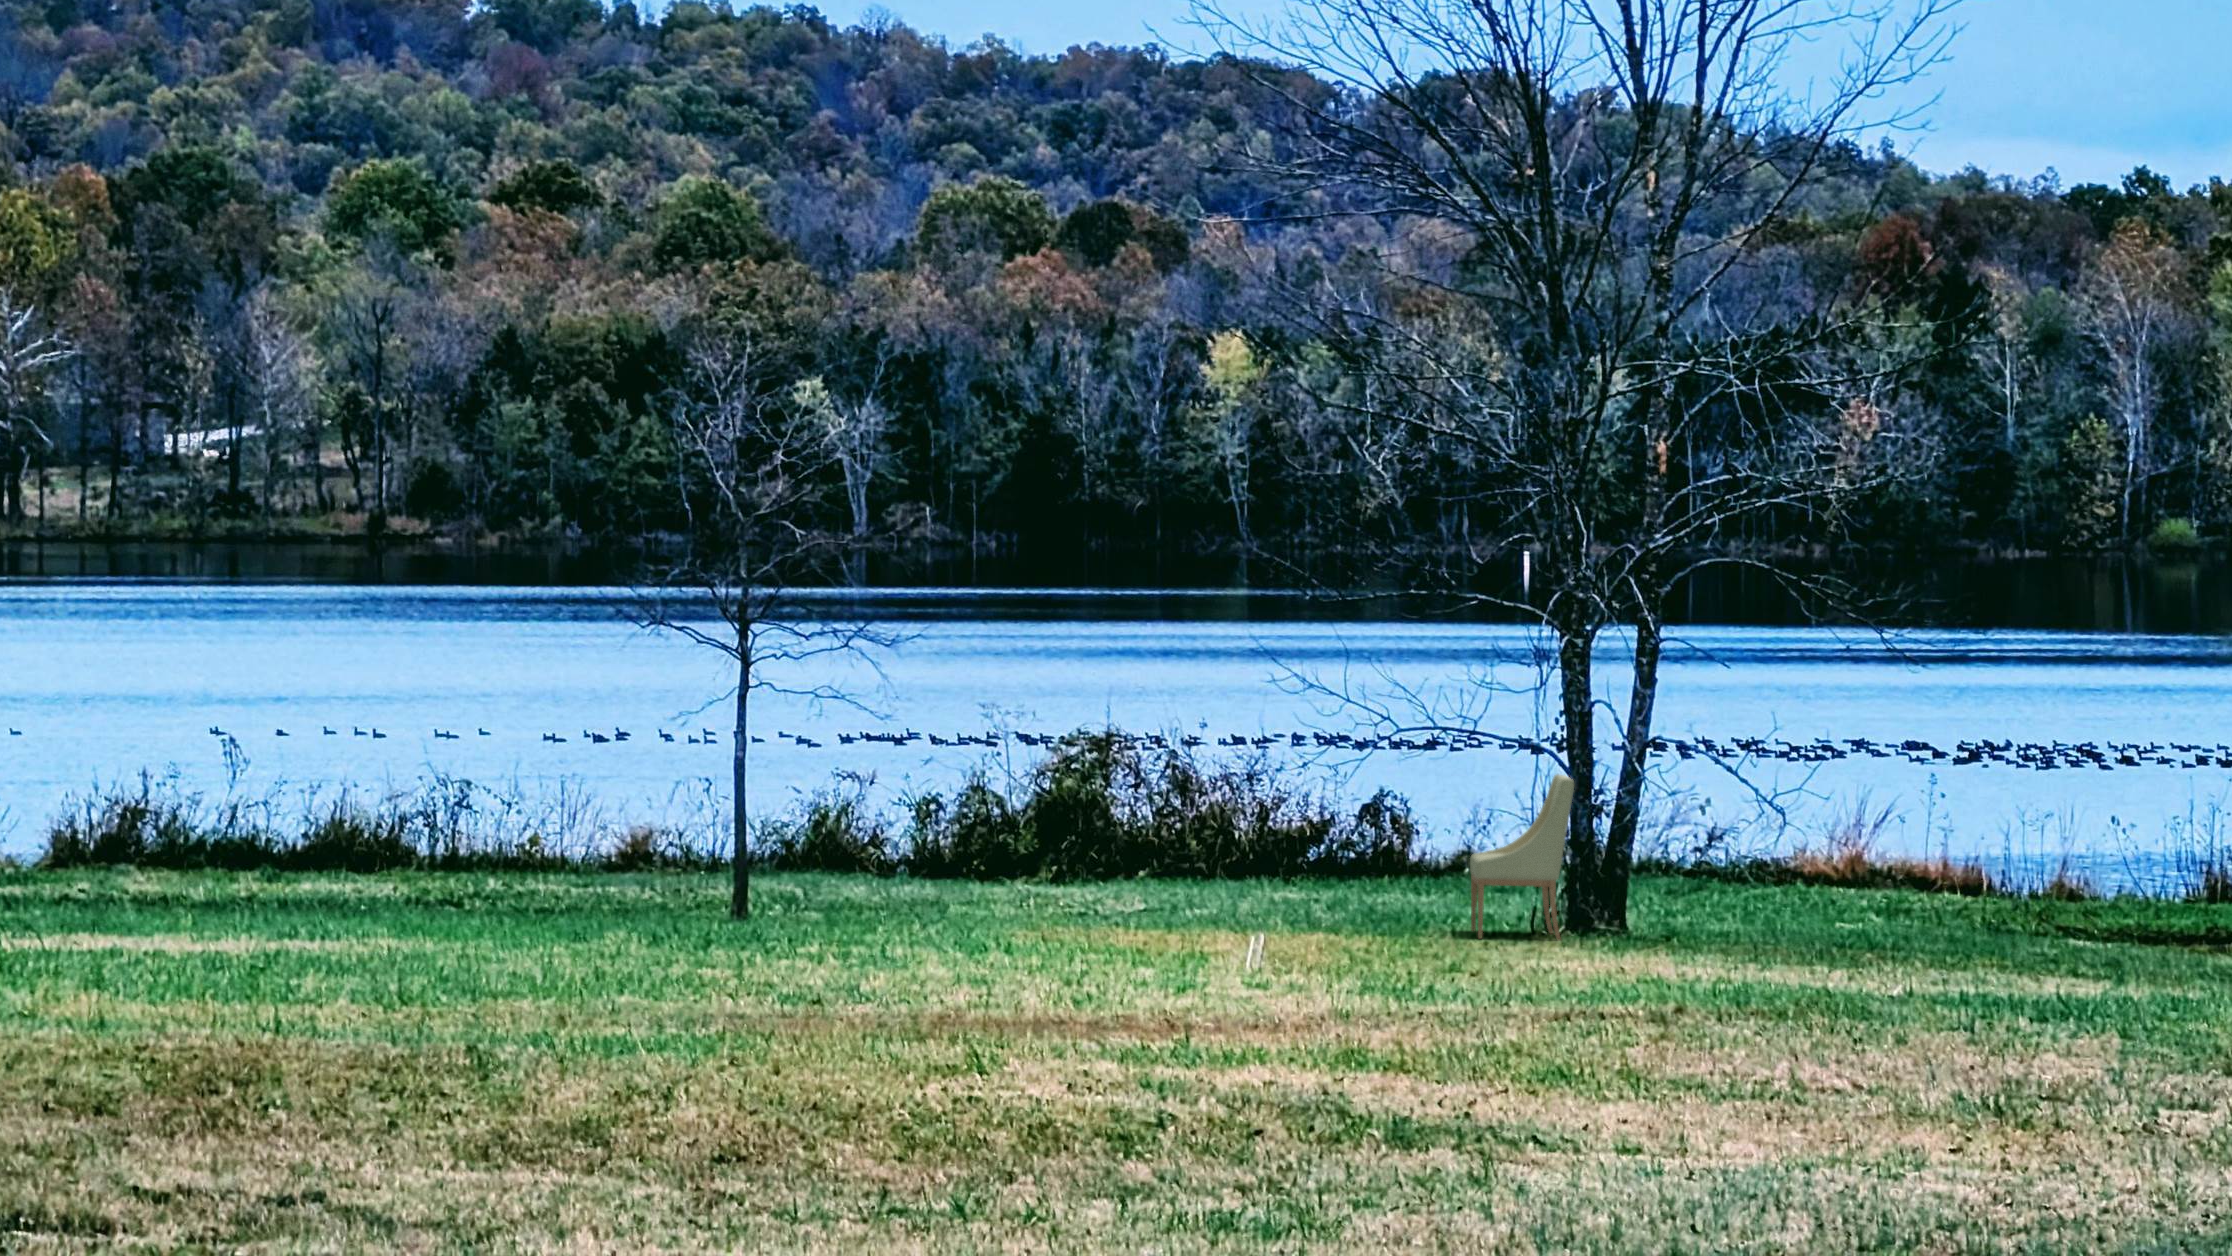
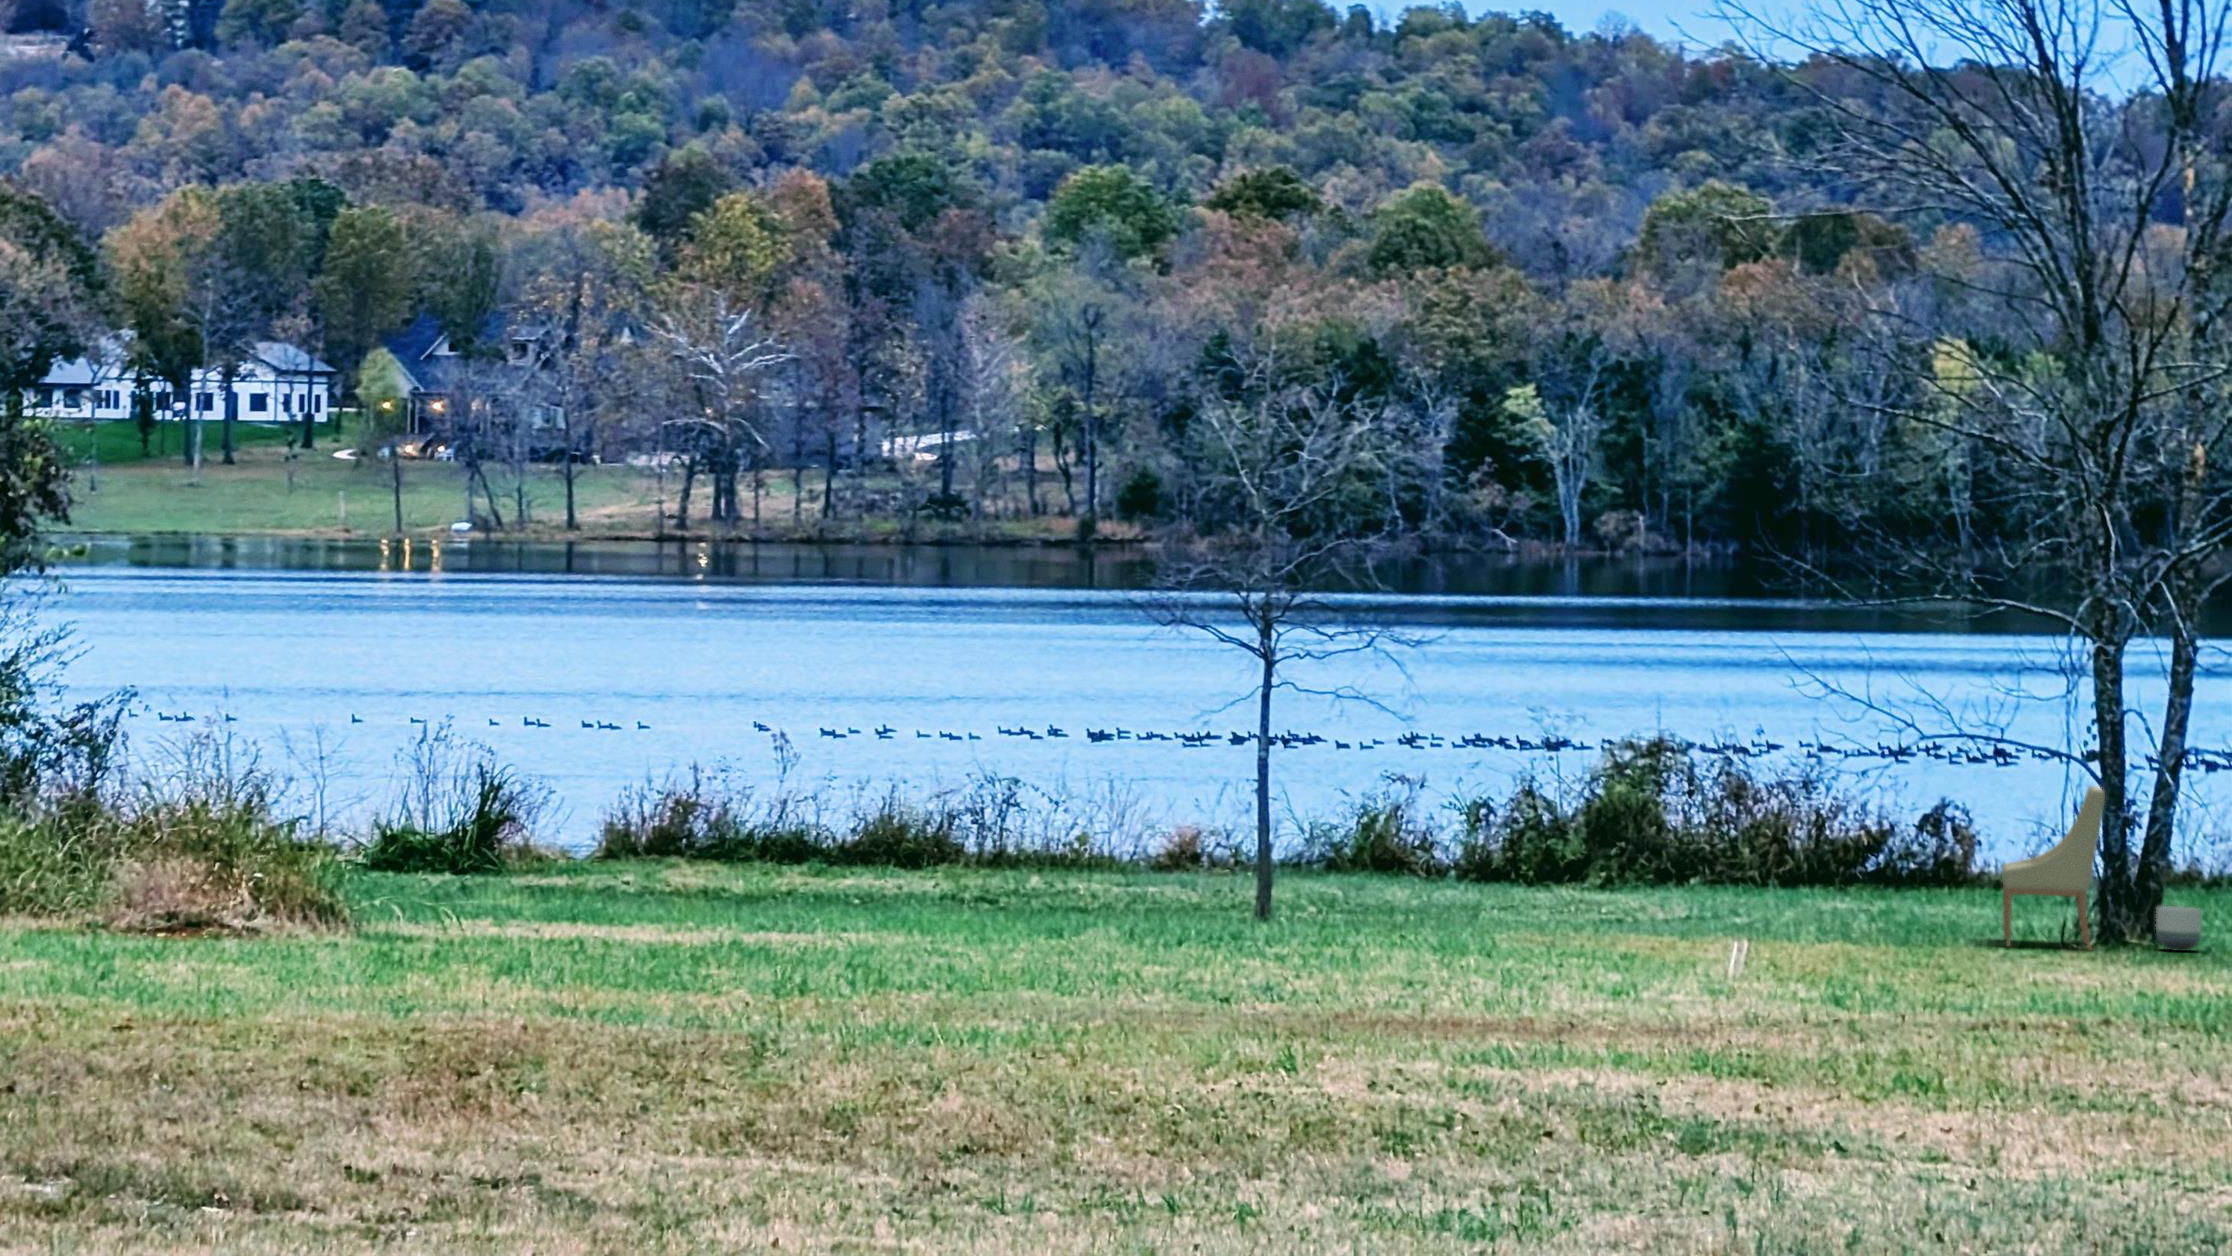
planter: none [1620,894,1663,939] -> present [2156,906,2201,951]

